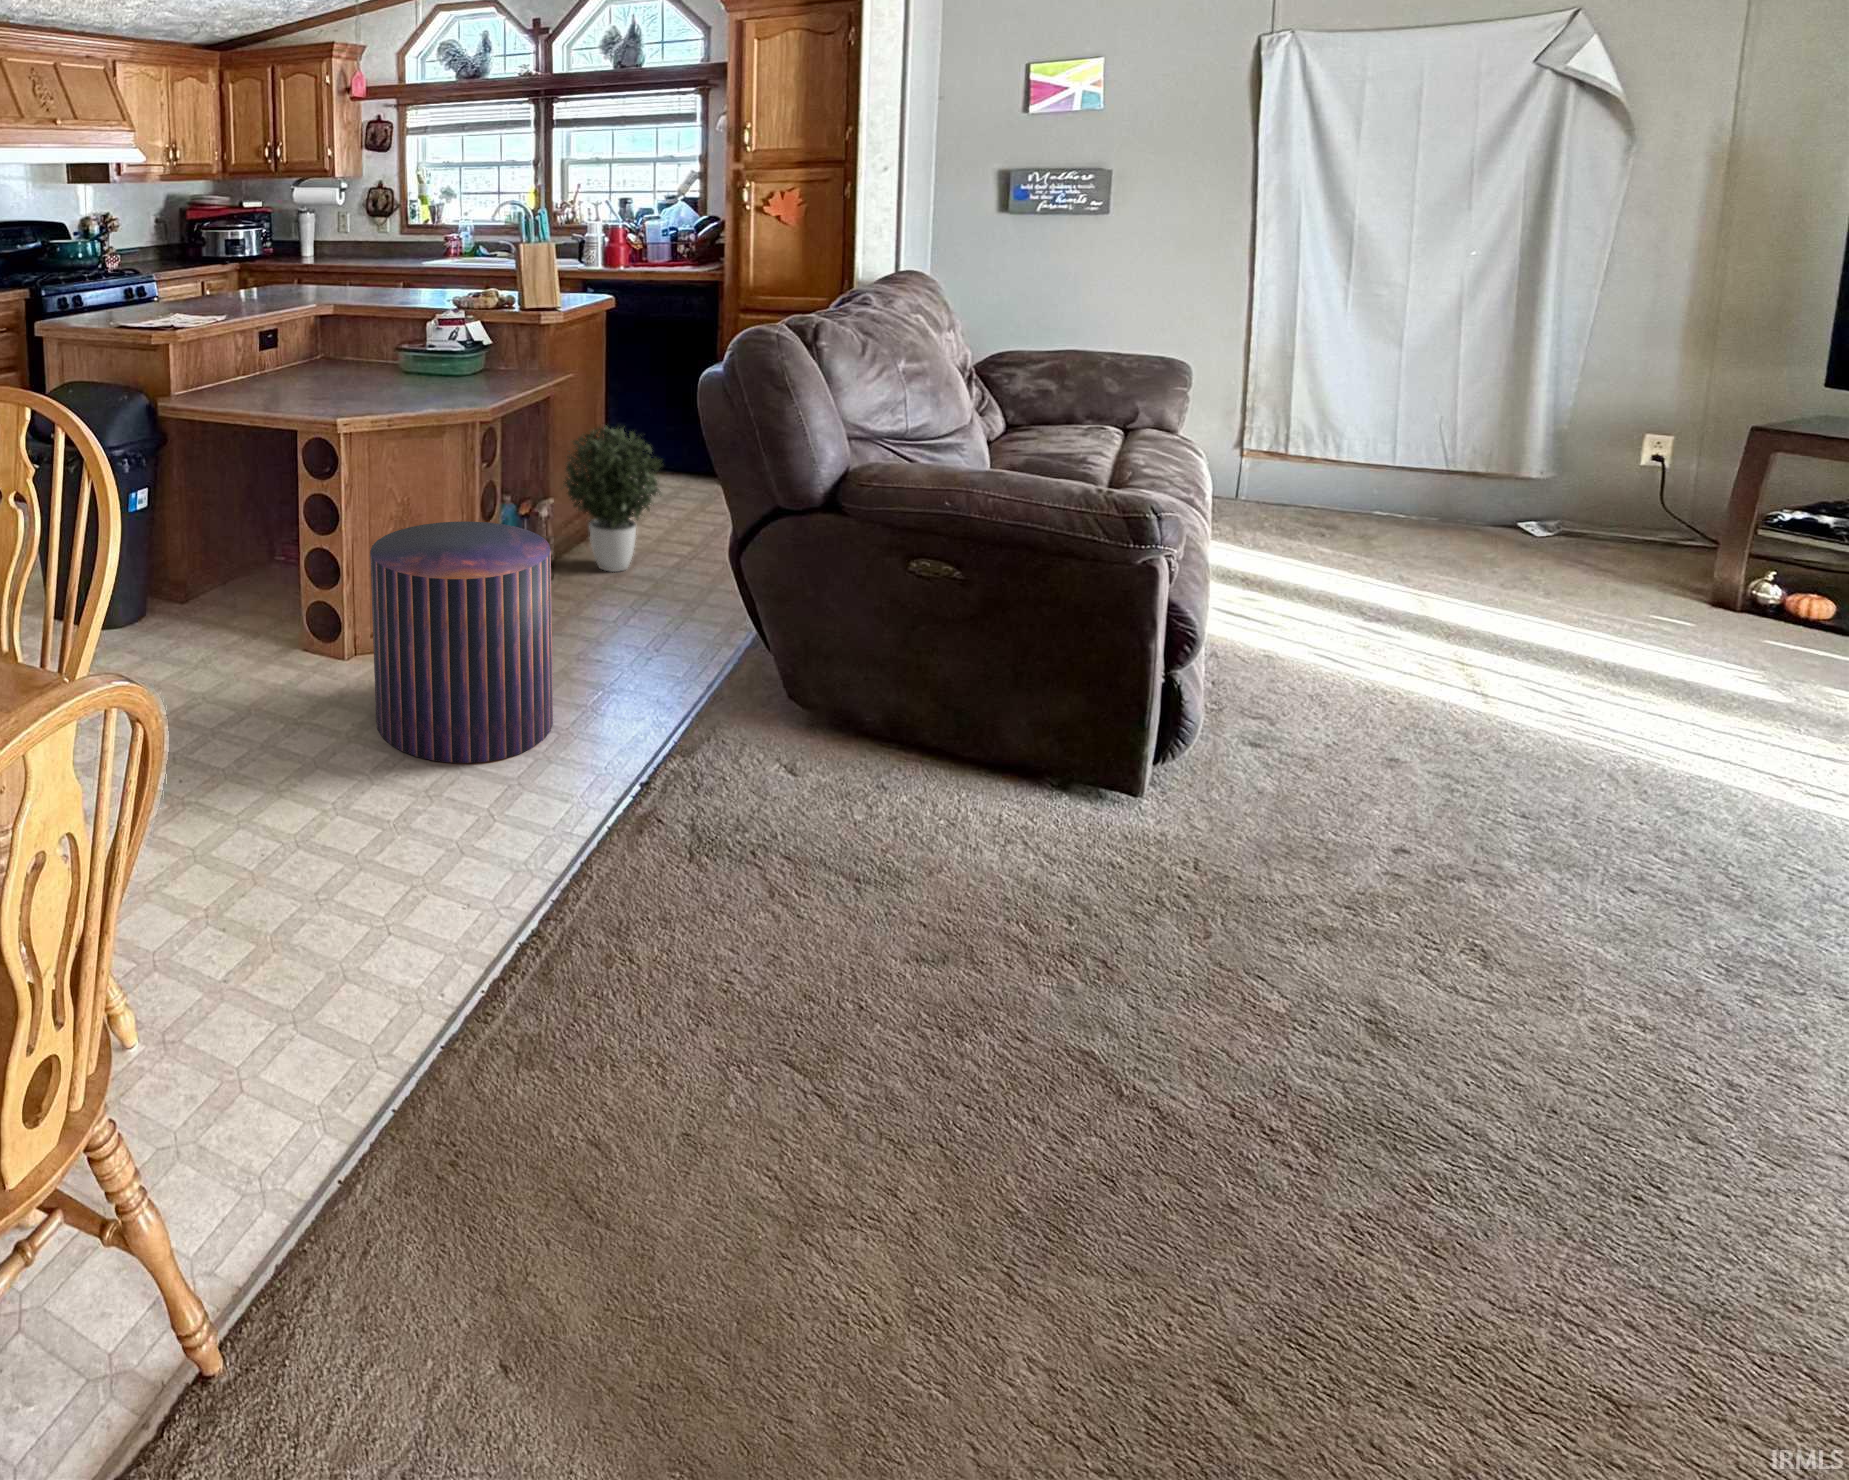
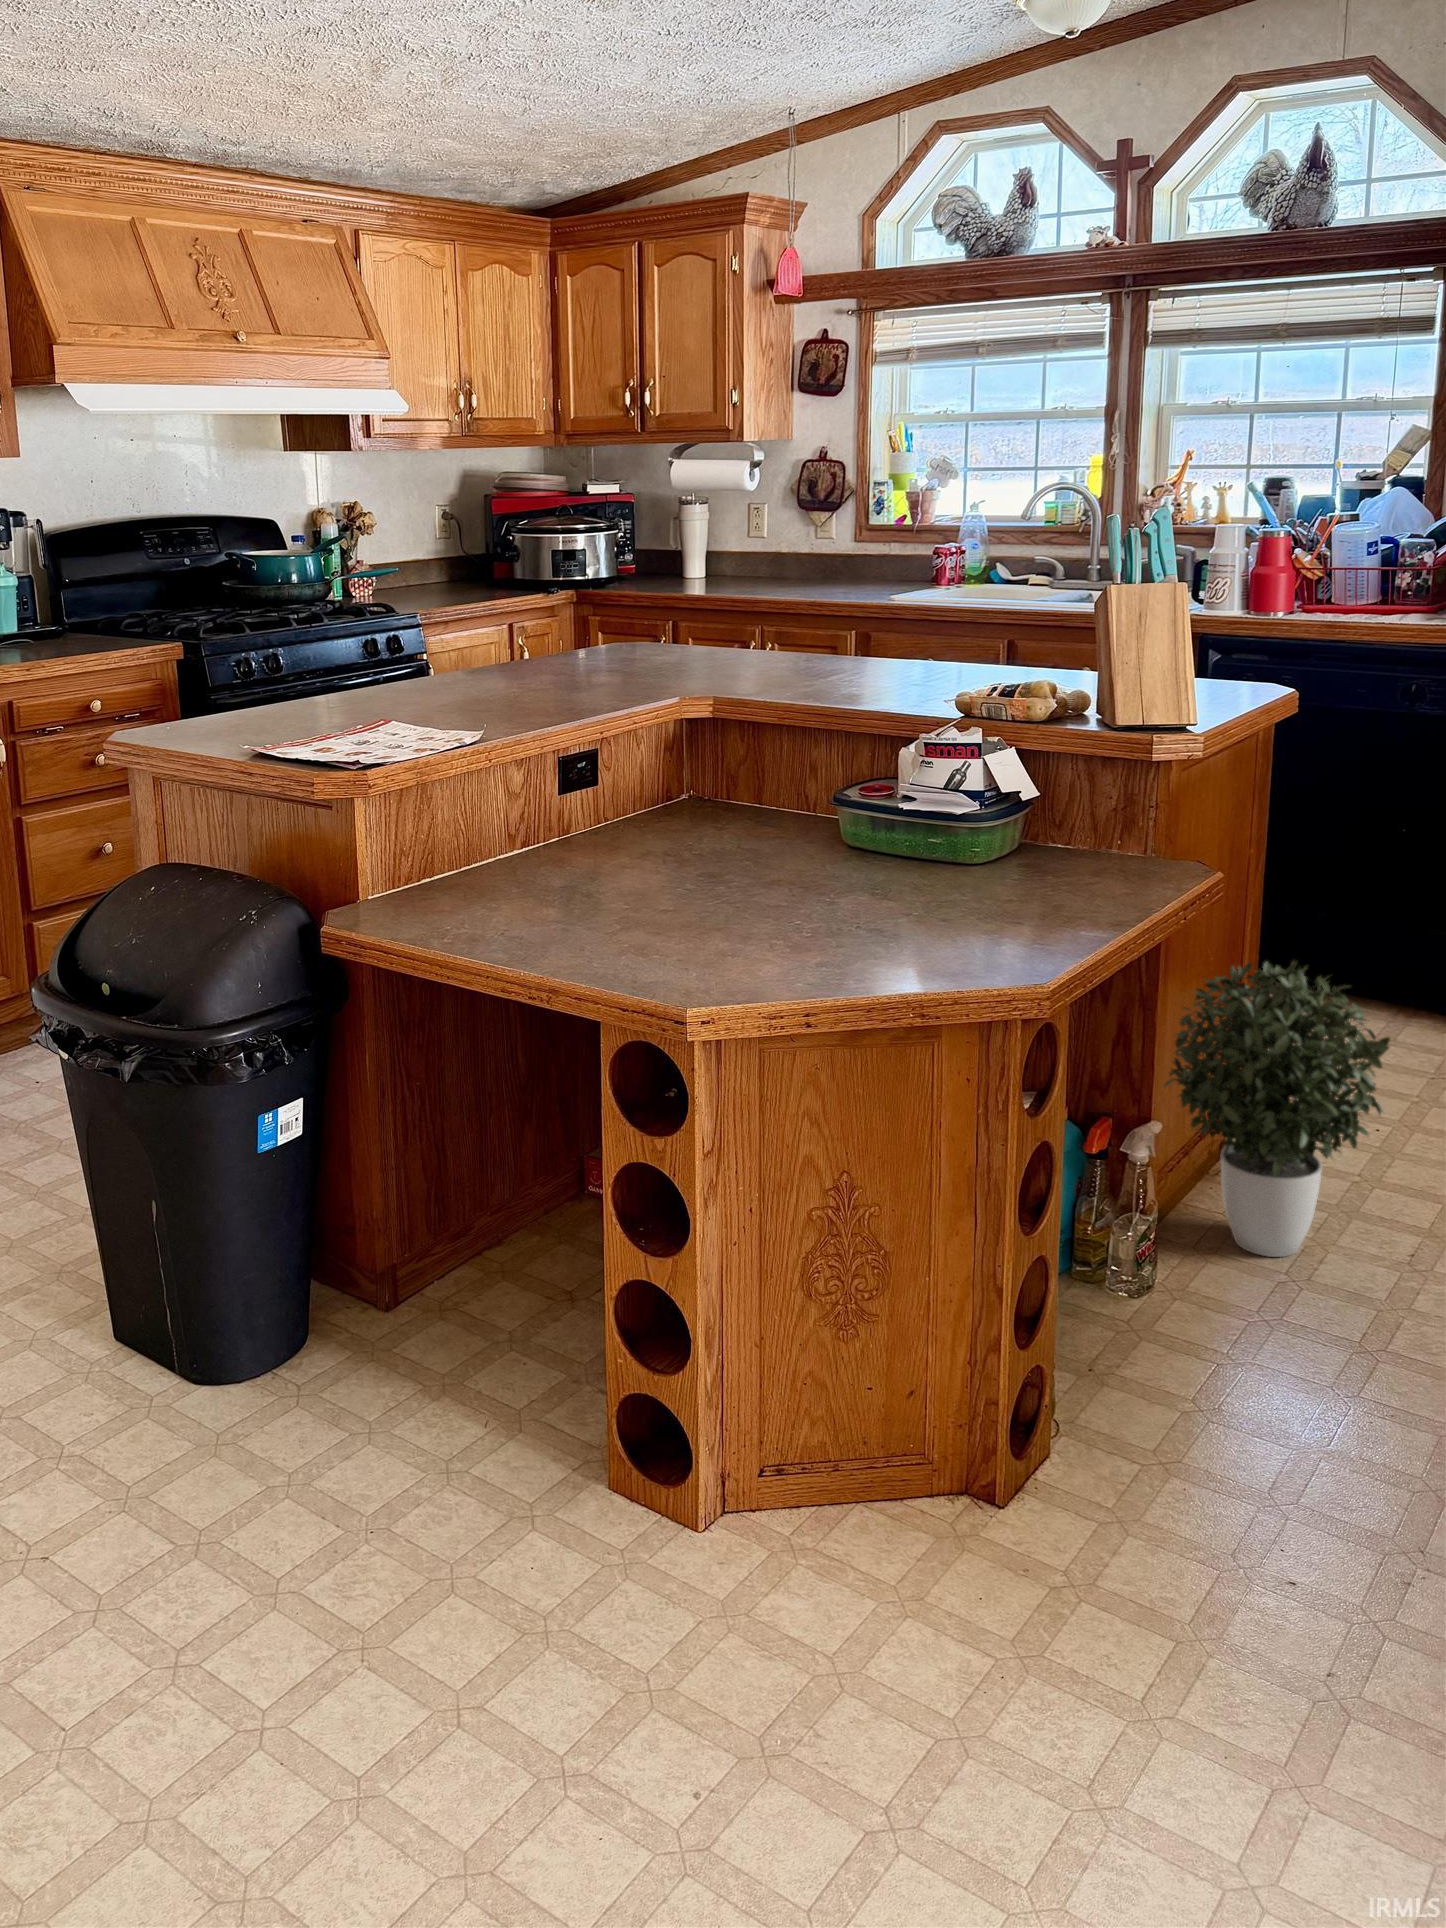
pouf: present [370,522,553,763] -> none [764,1216,1180,1815]

